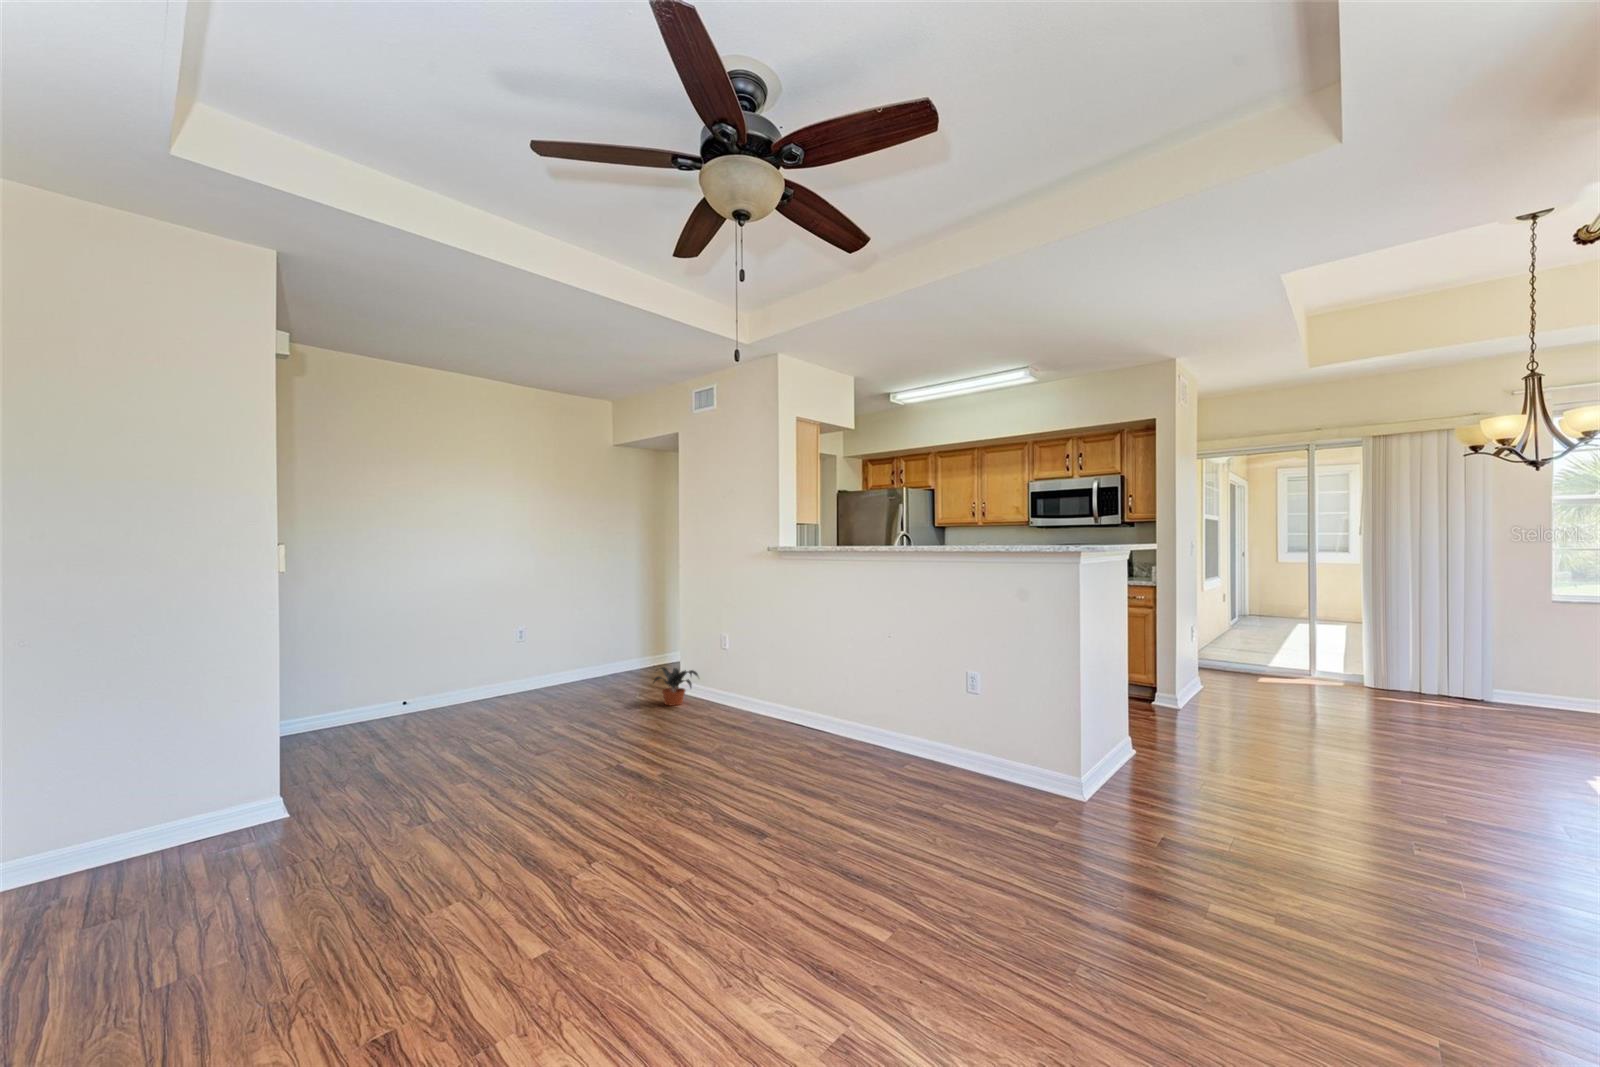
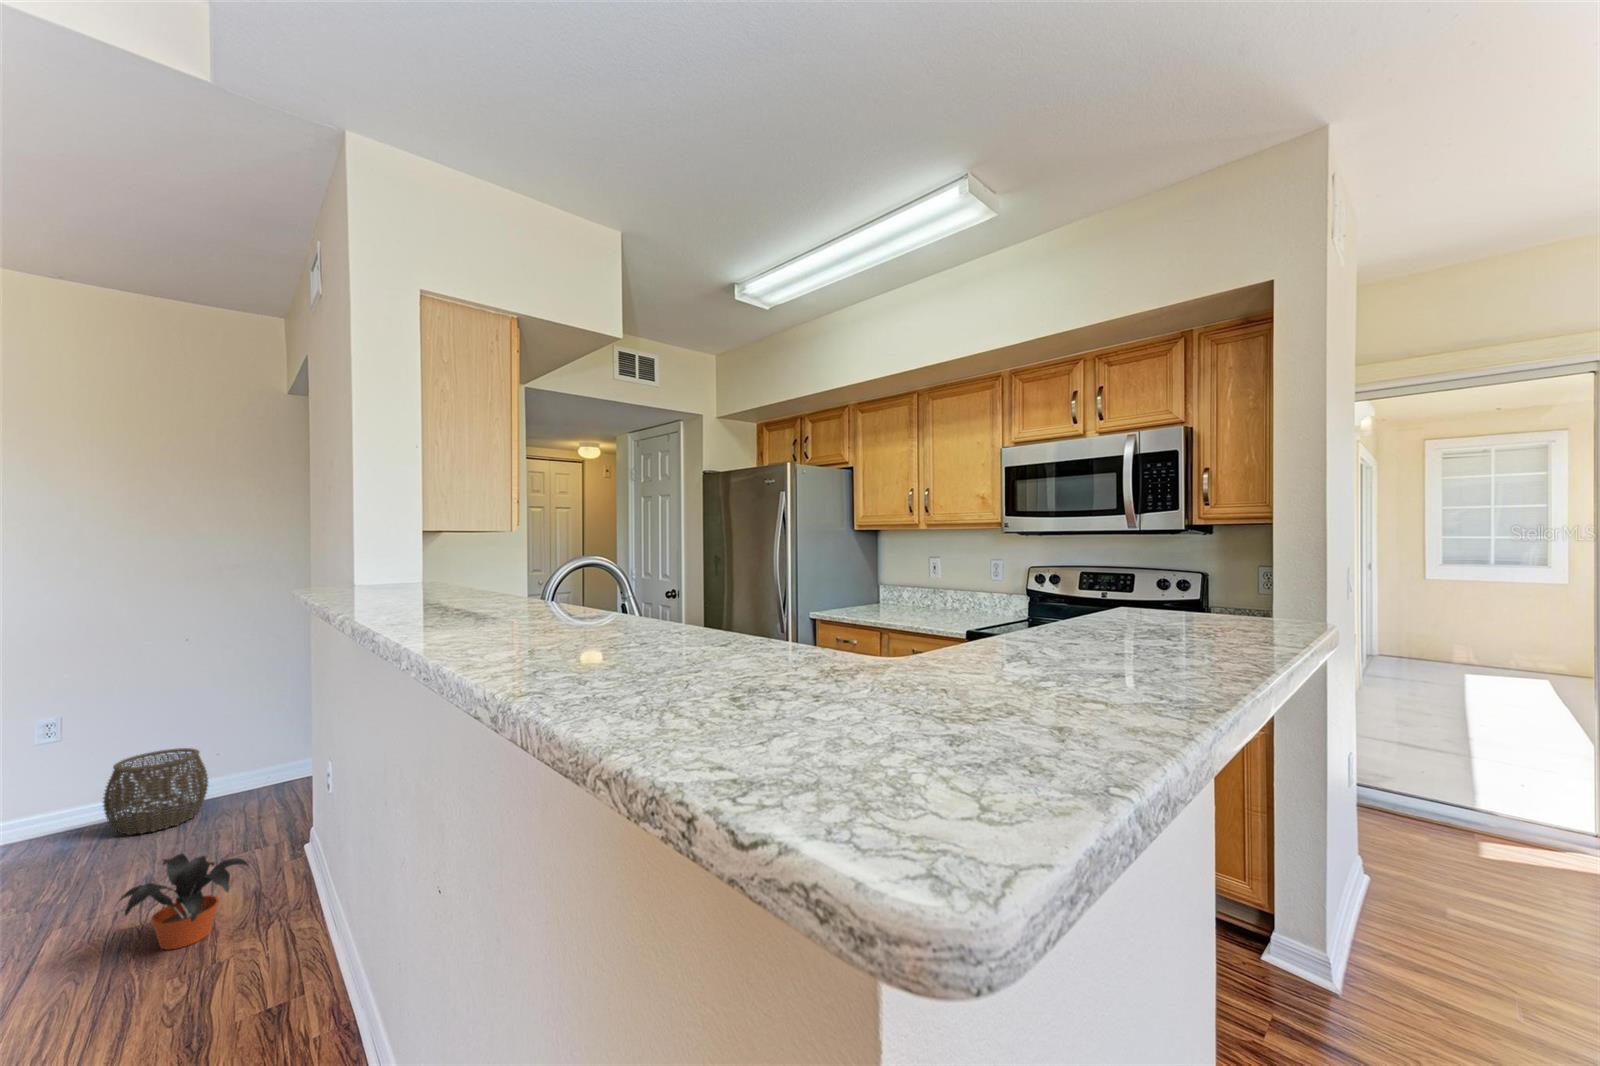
woven basket: none [547,640,592,682] -> present [103,748,208,835]

